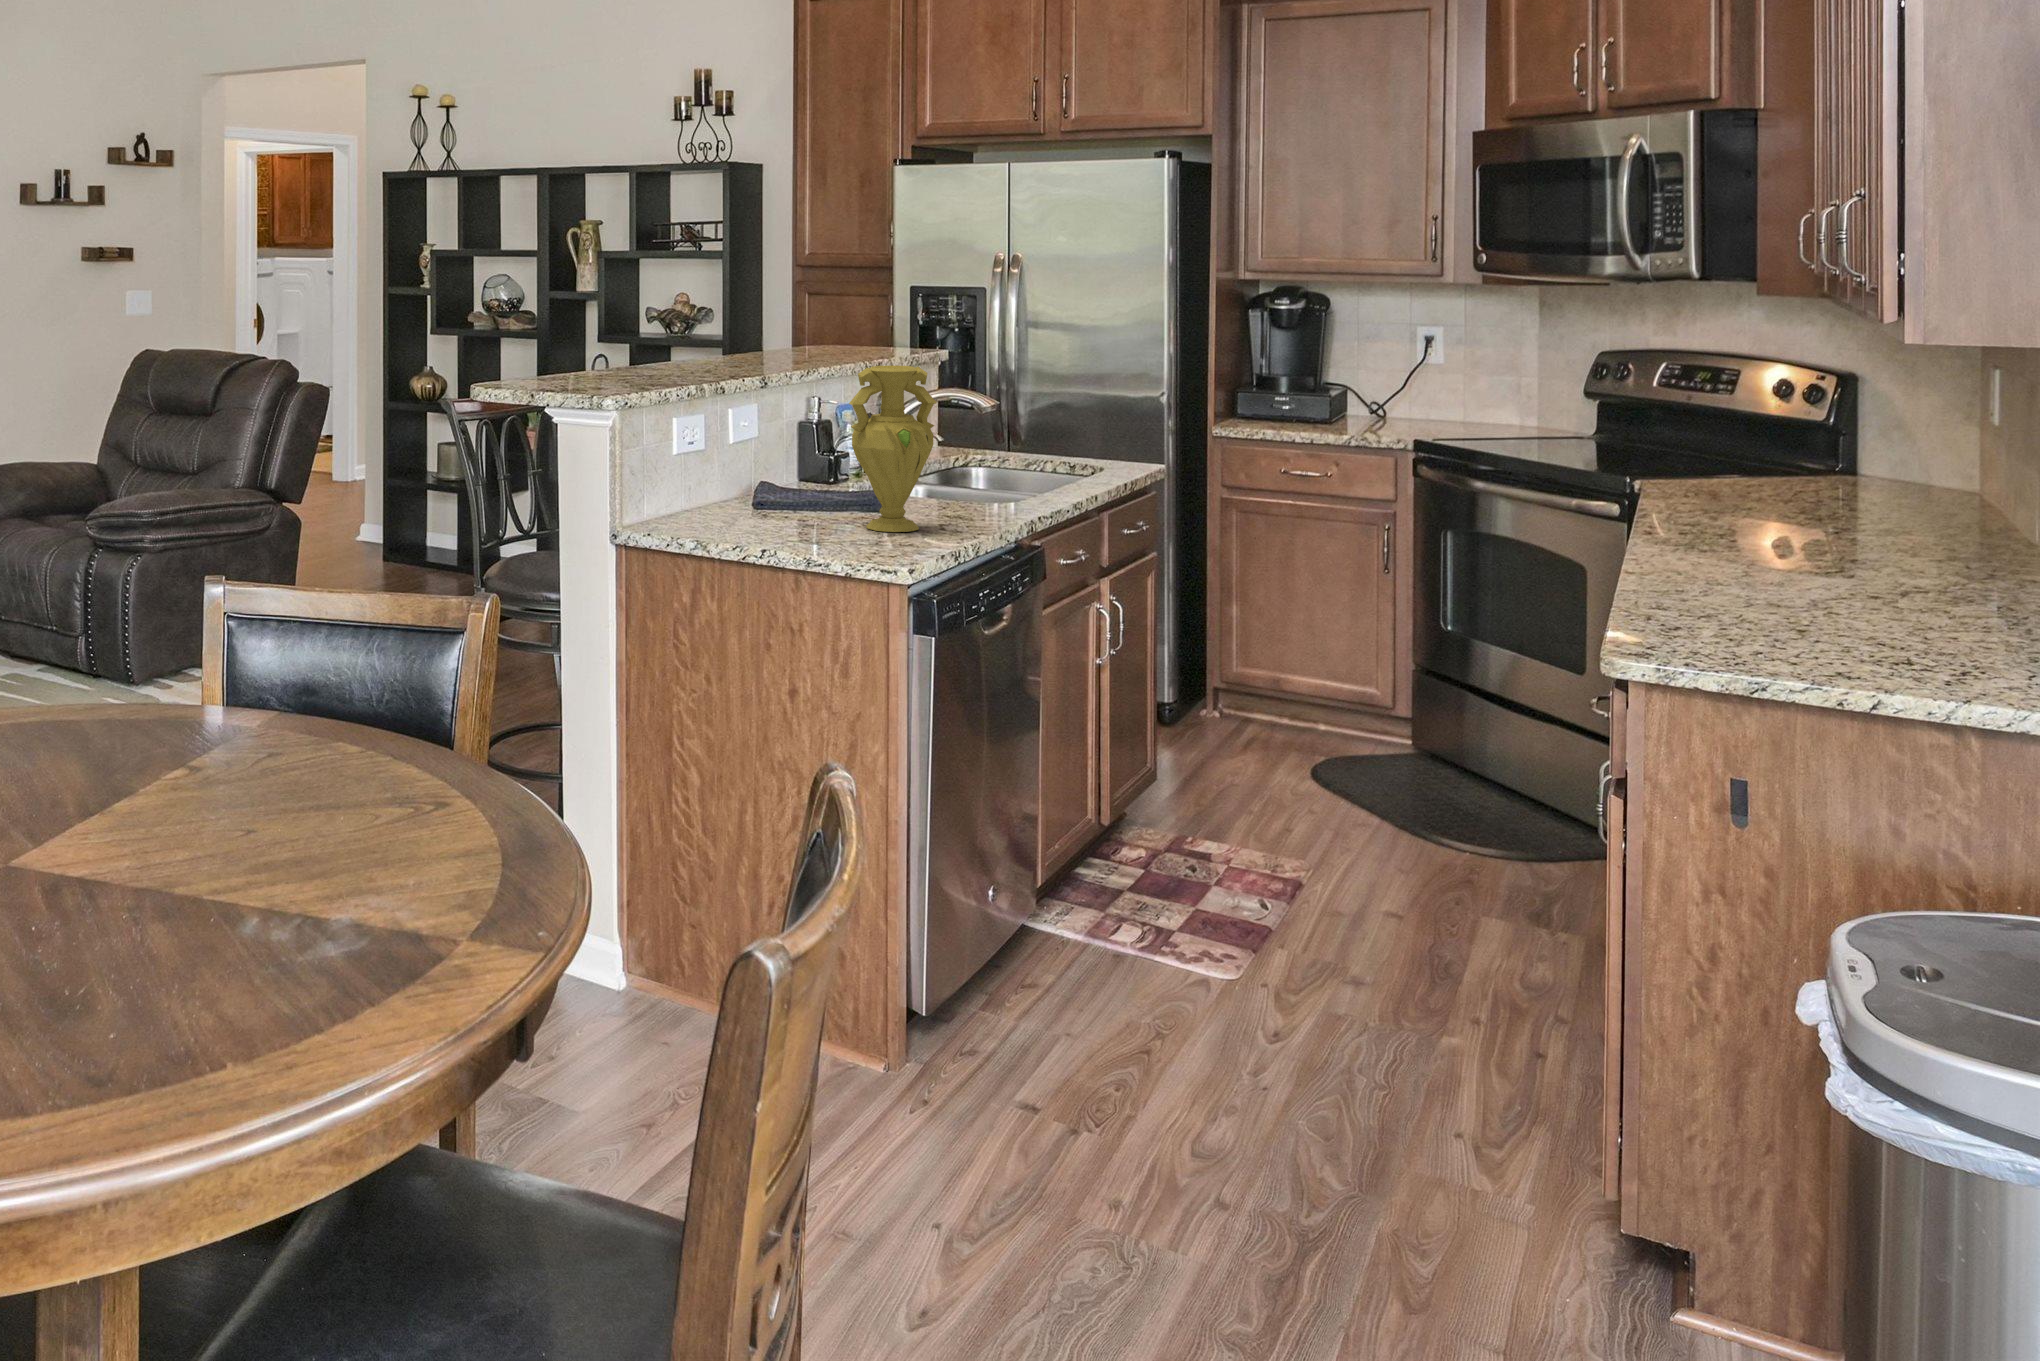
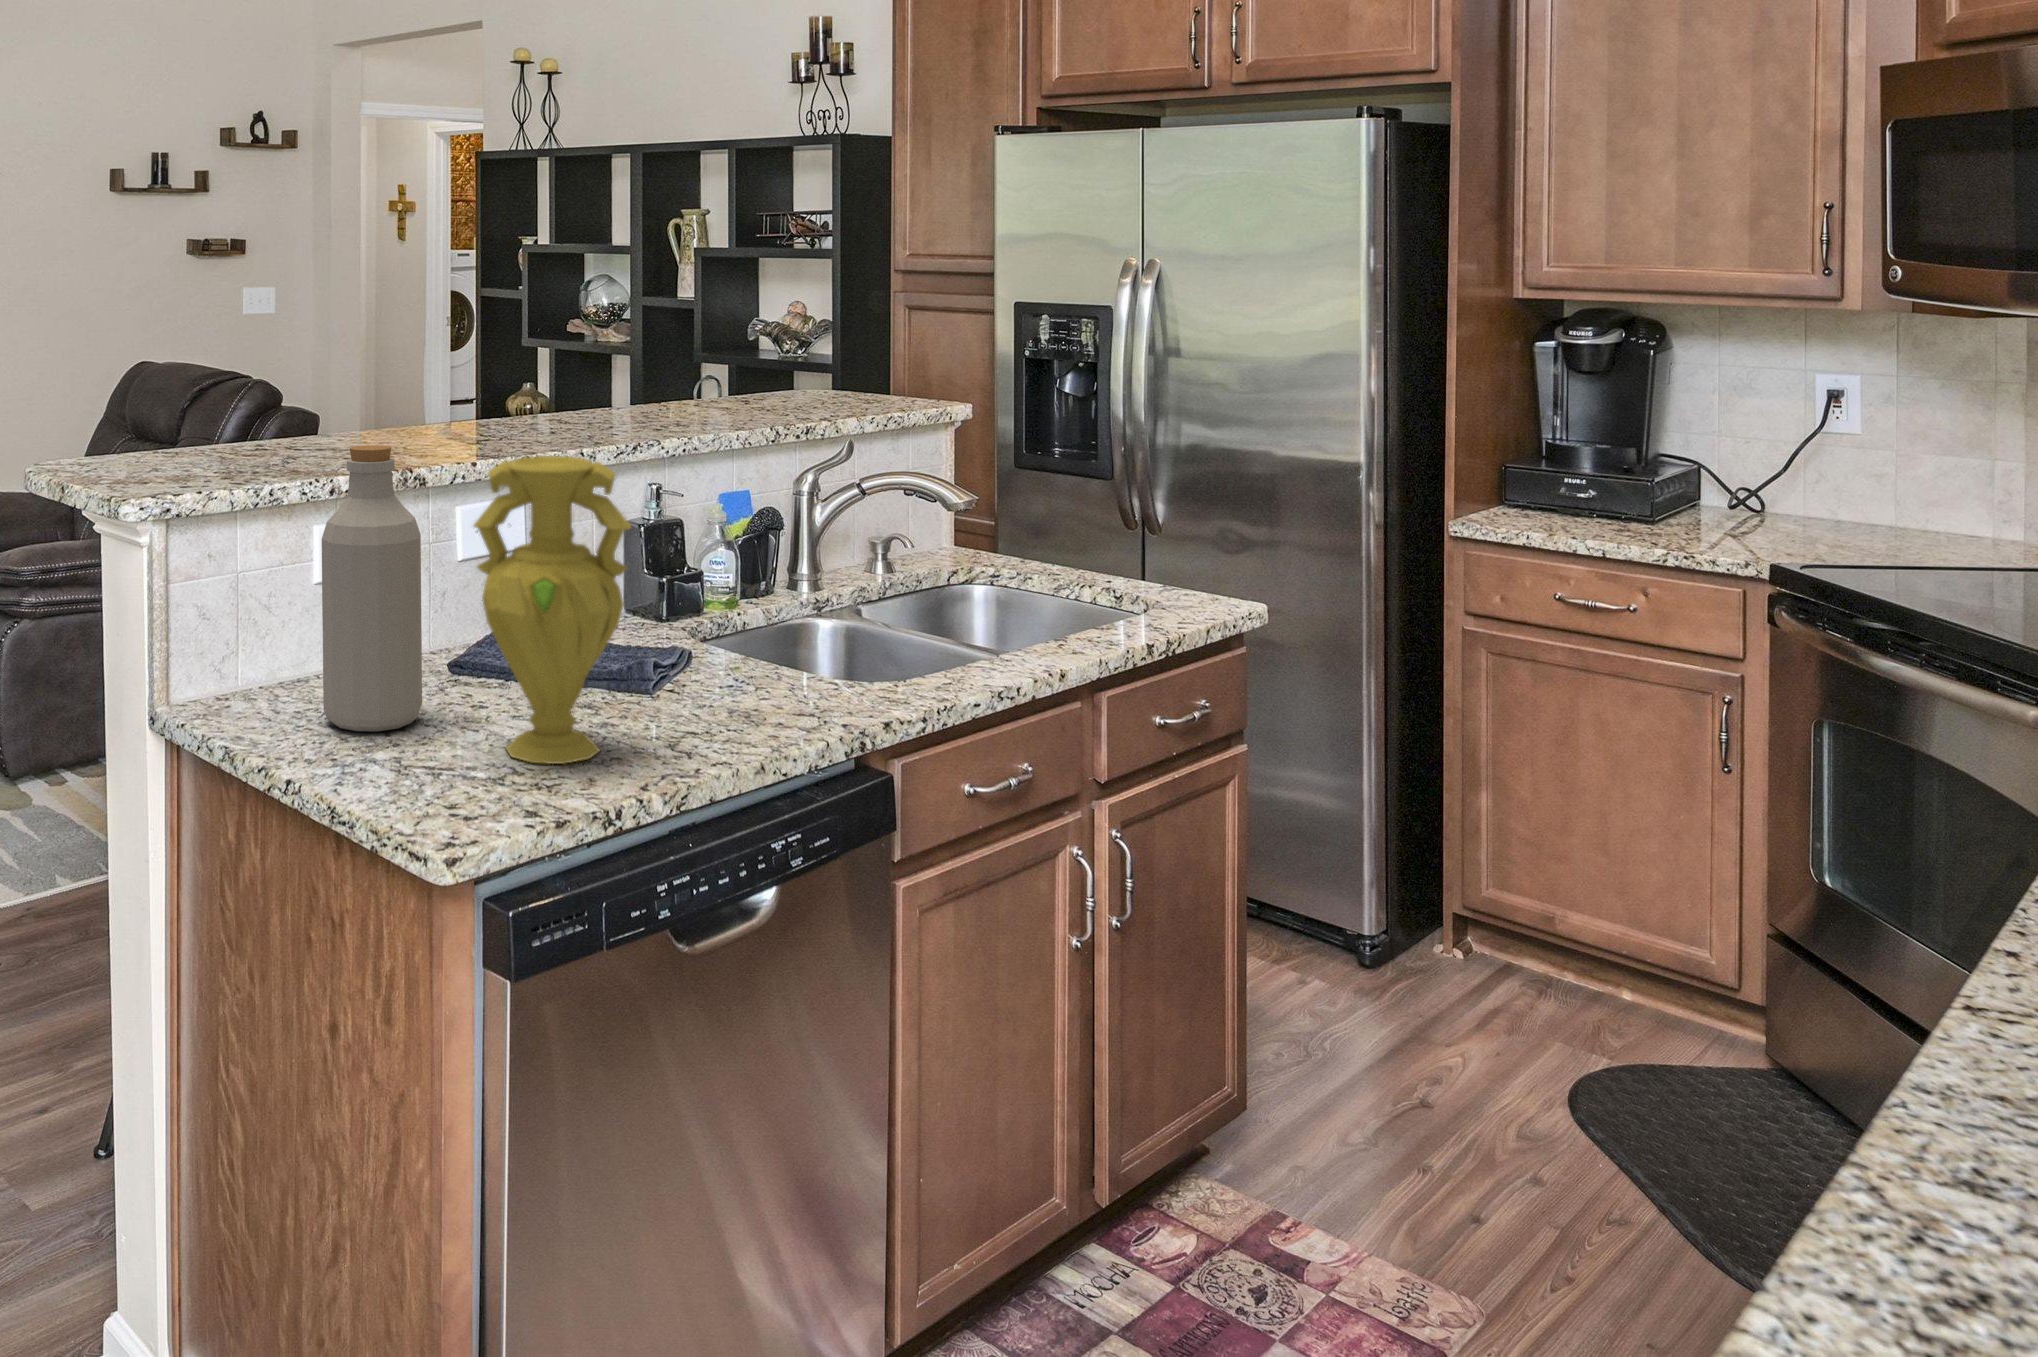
bottle: none [743,364,801,526] -> present [322,445,422,731]

